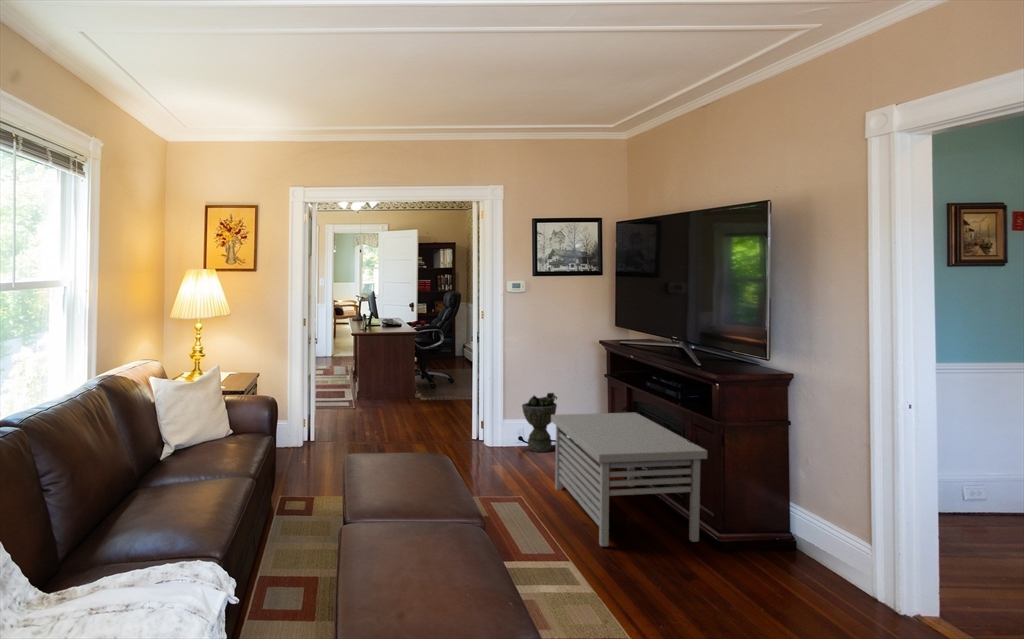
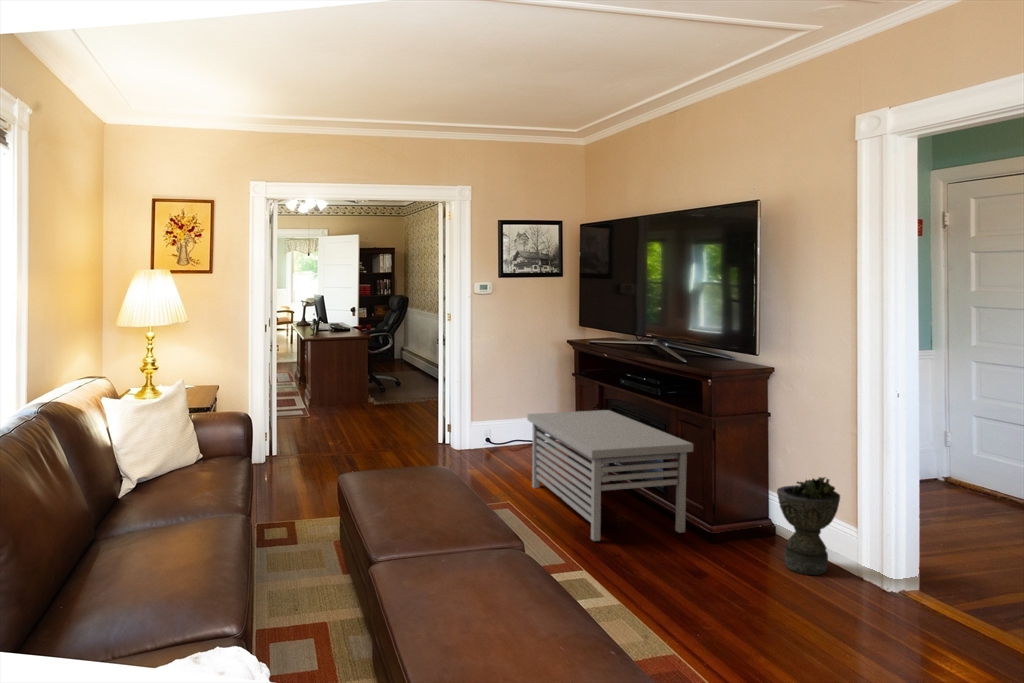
planter: present [522,393,557,452] -> present [777,477,840,575]

